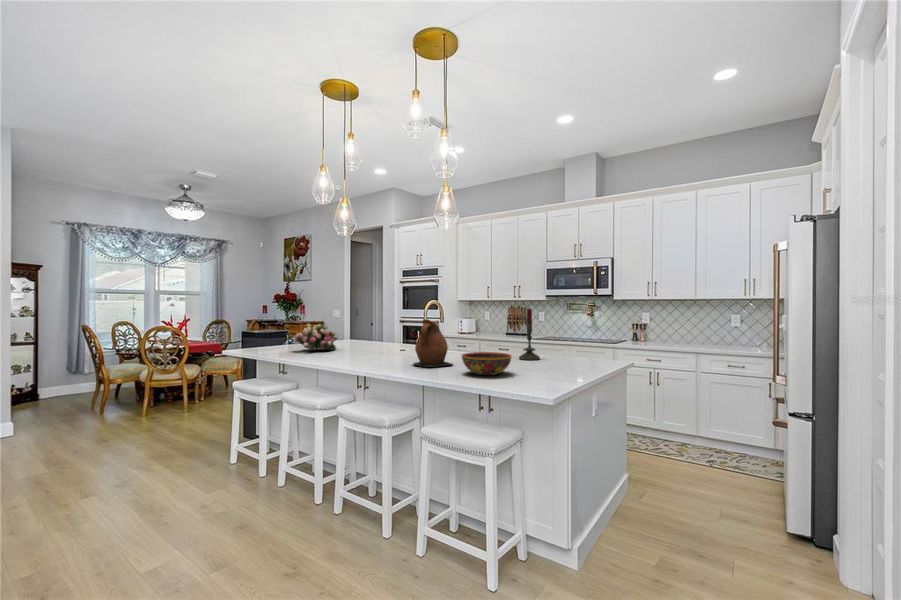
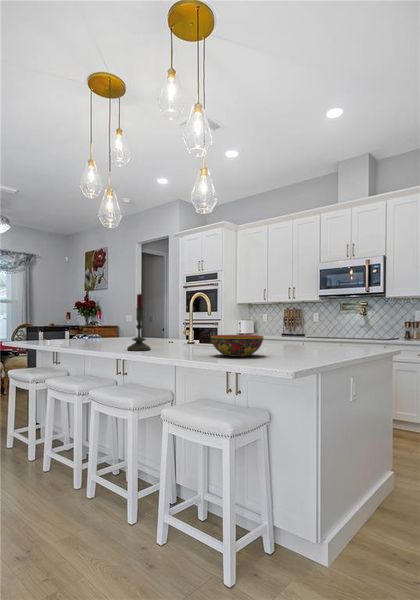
candle: present [519,309,540,360] -> present [127,294,150,351]
ceramic pitcher: present [413,319,453,367] -> none [166,303,209,351]
flower arrangement: present [293,324,338,350] -> none [66,316,110,342]

